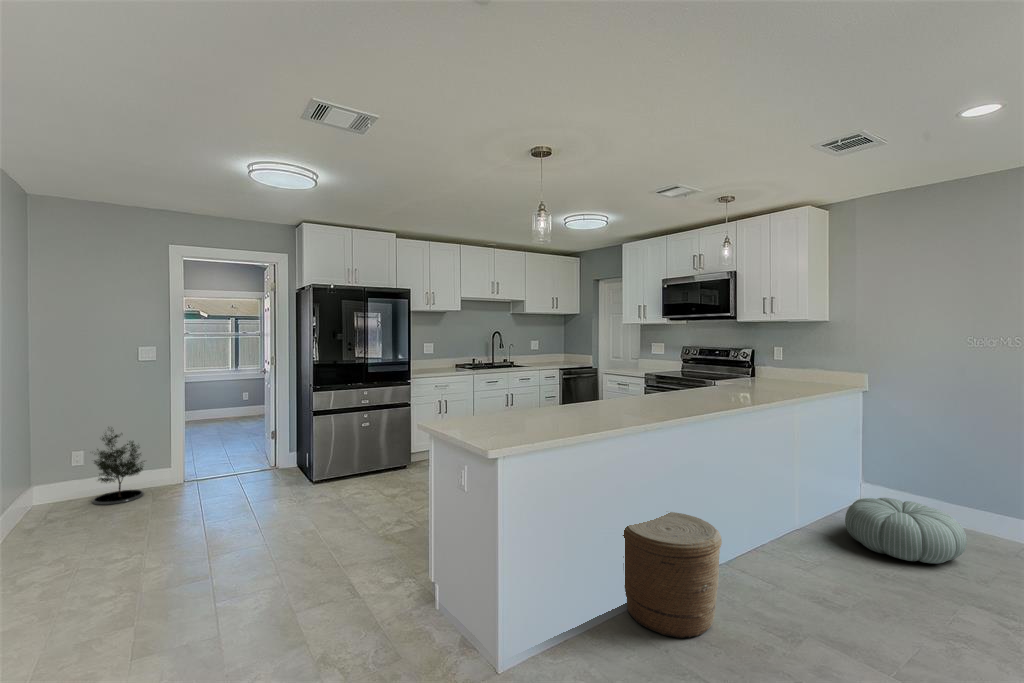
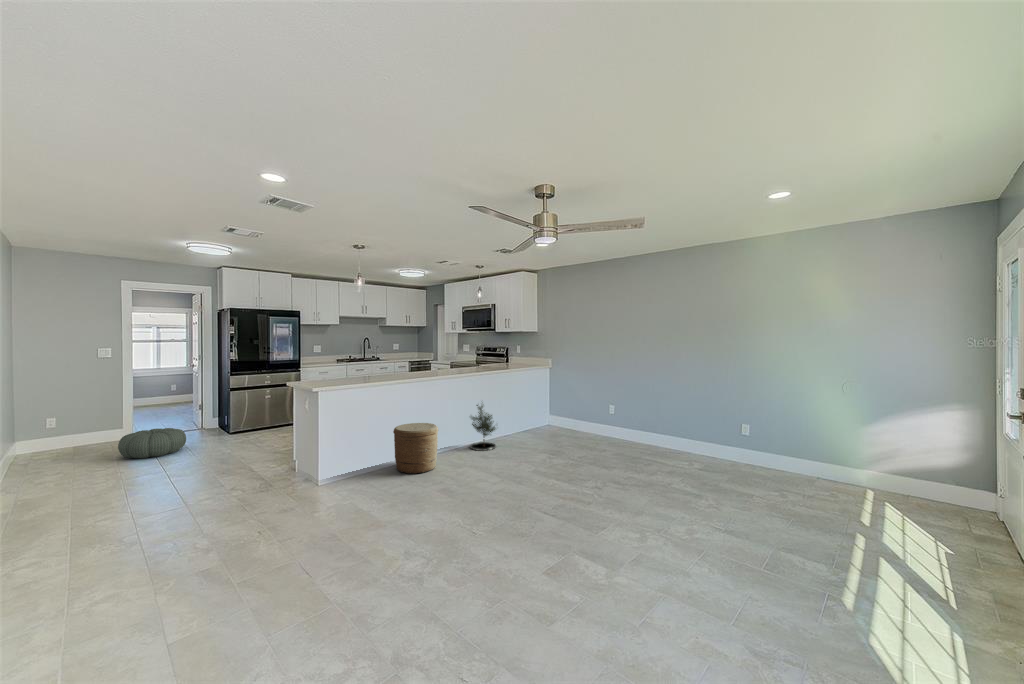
potted tree: present [92,430,144,505] -> present [470,405,496,451]
pouf: present [845,498,967,564] -> present [118,428,186,458]

